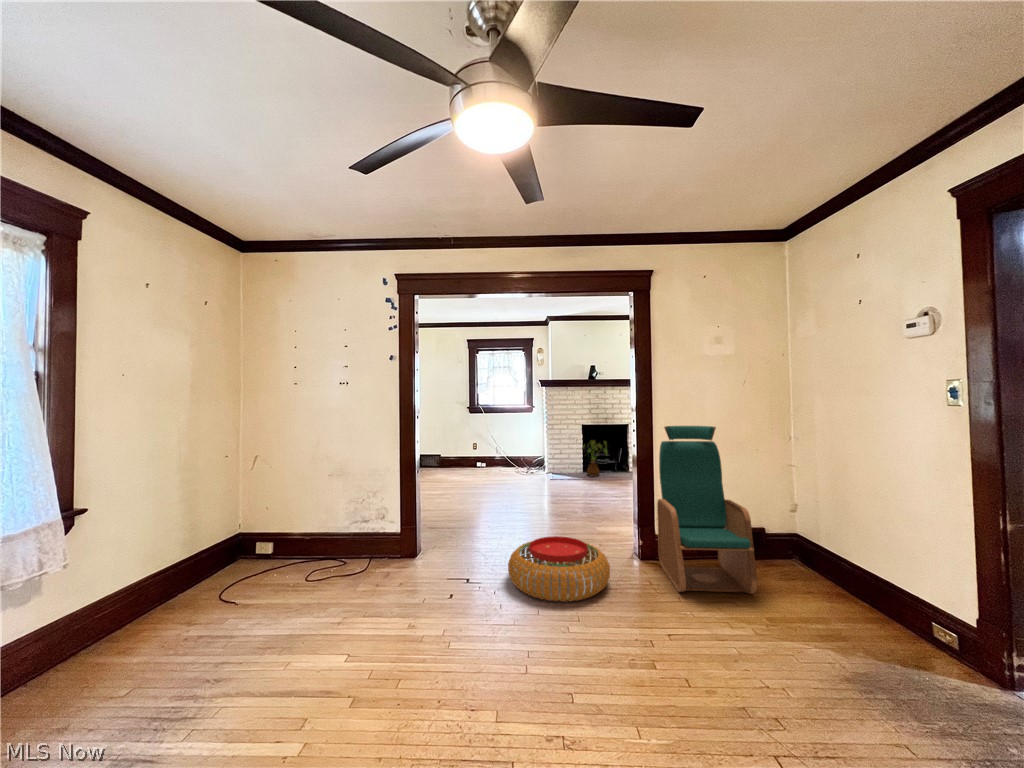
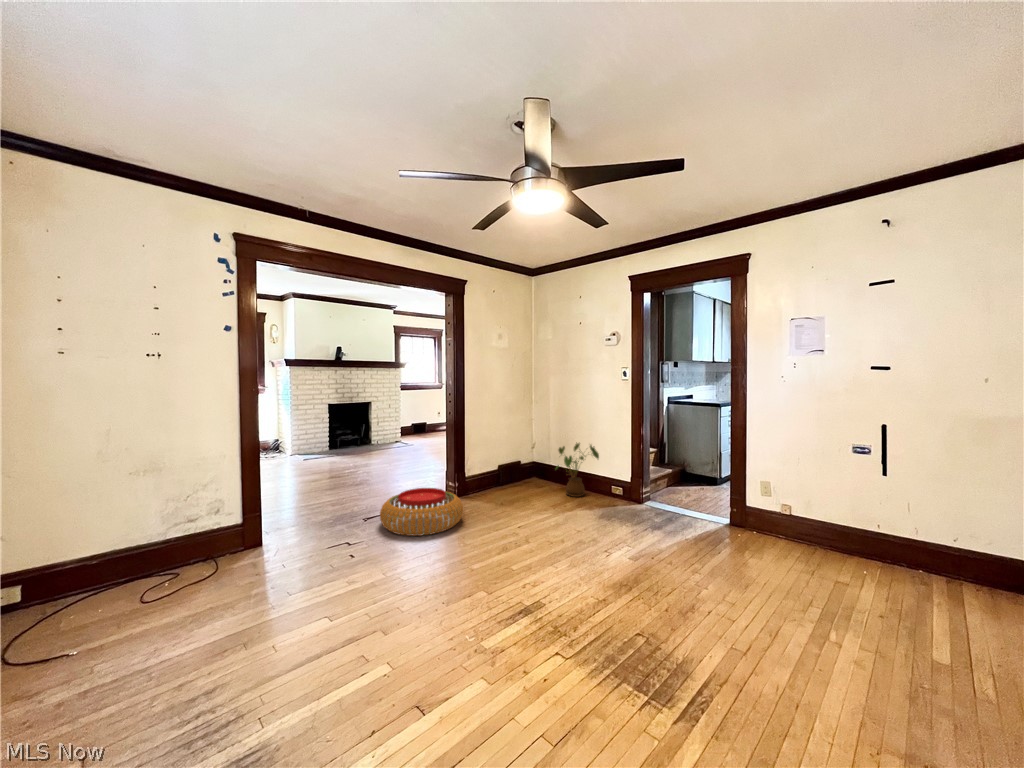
armchair: present [657,426,757,594] -> none [470,396,539,506]
house plant: present [583,441,608,476] -> present [556,443,599,497]

